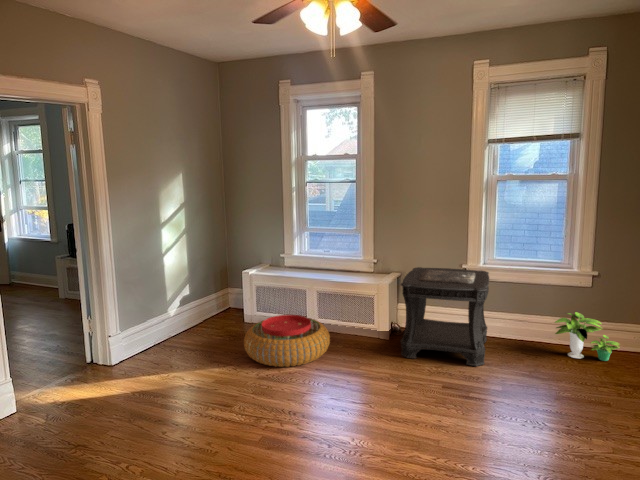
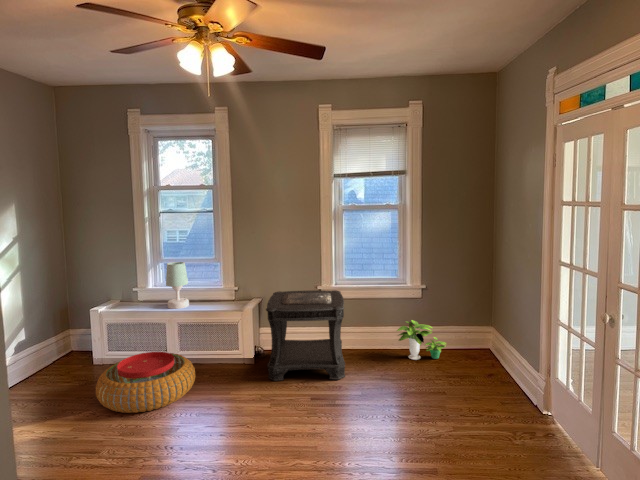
table lamp: none [308,231,329,277] -> present [166,262,189,309]

